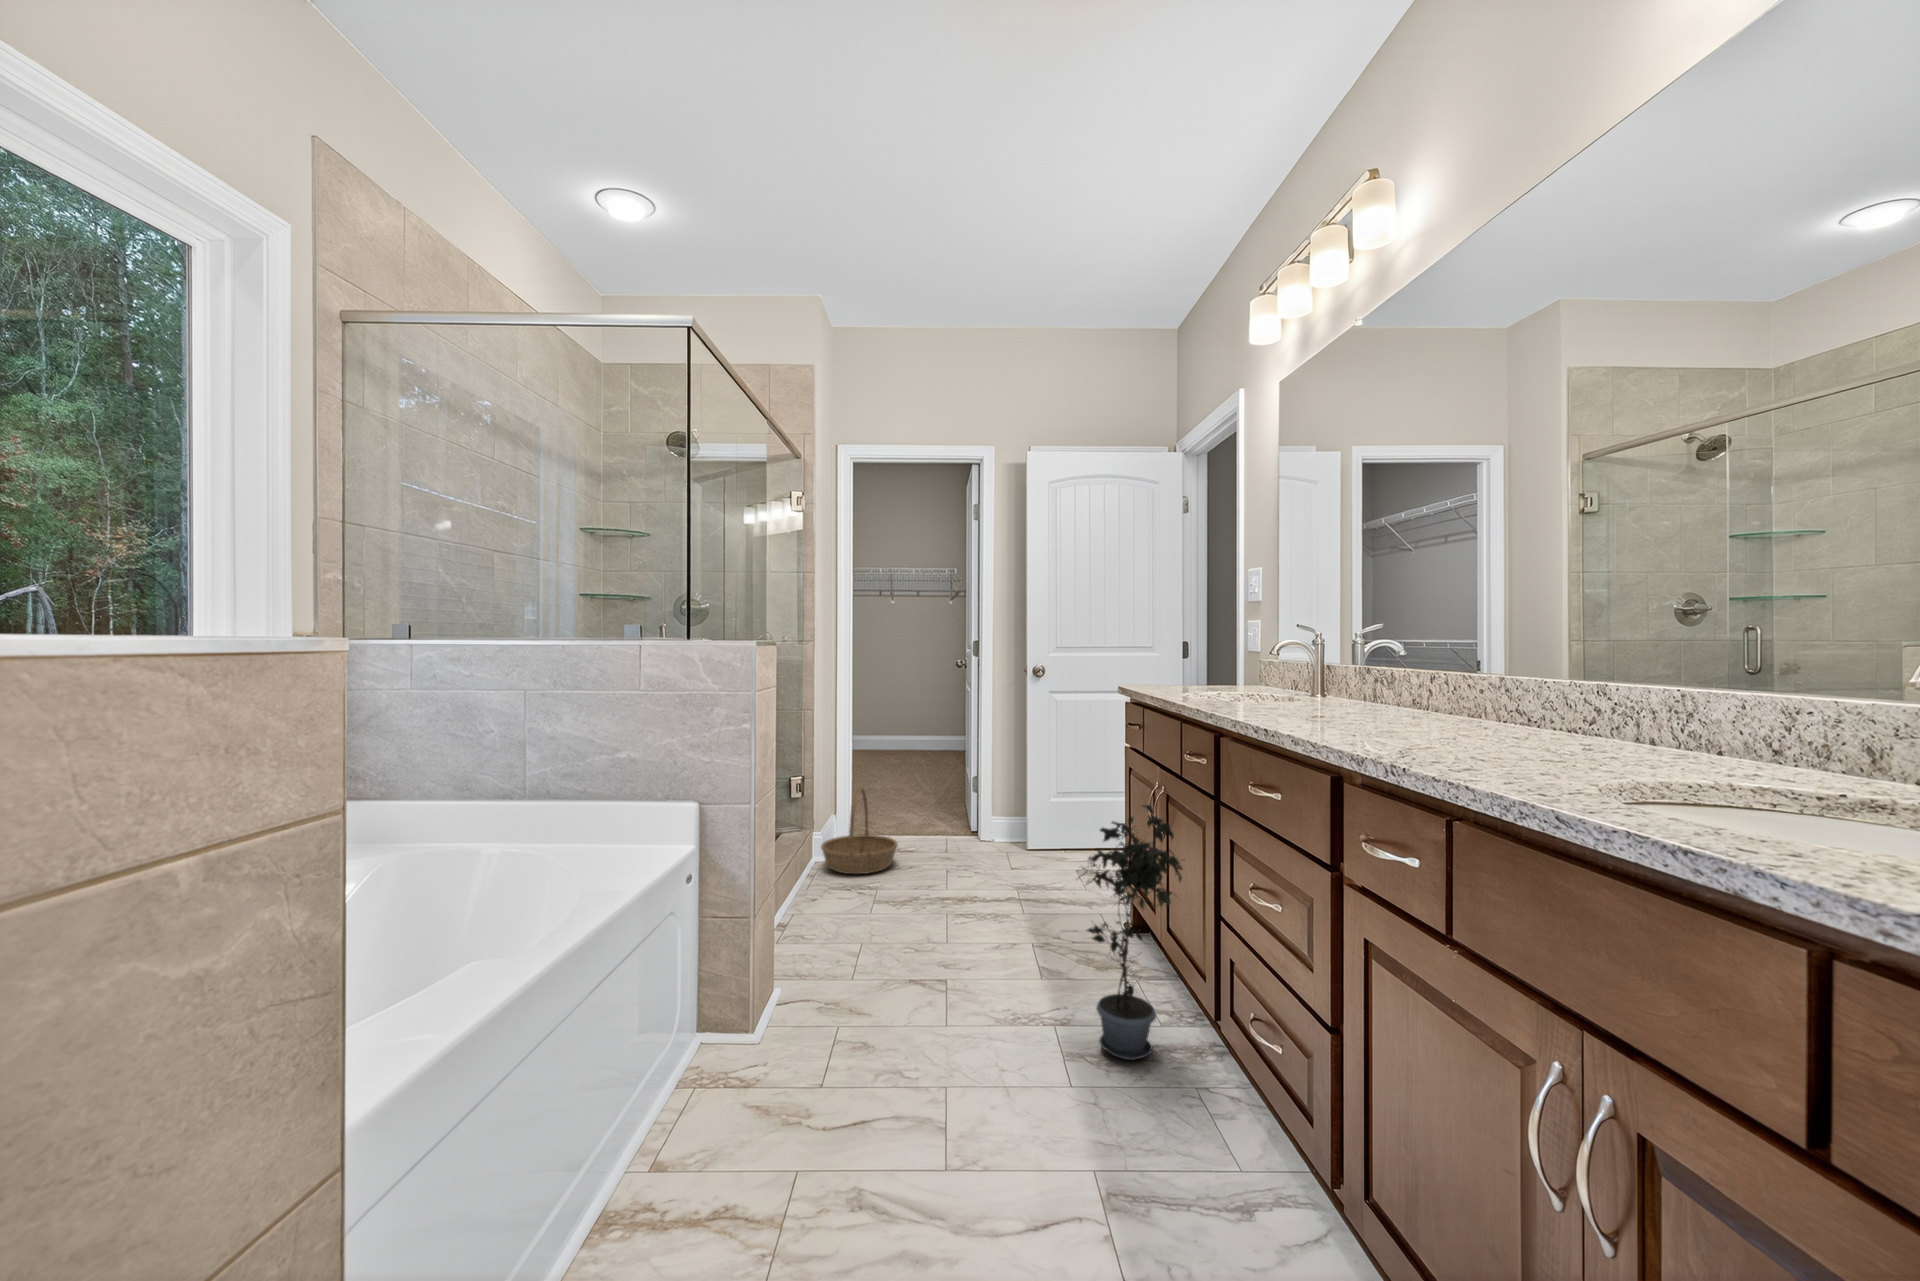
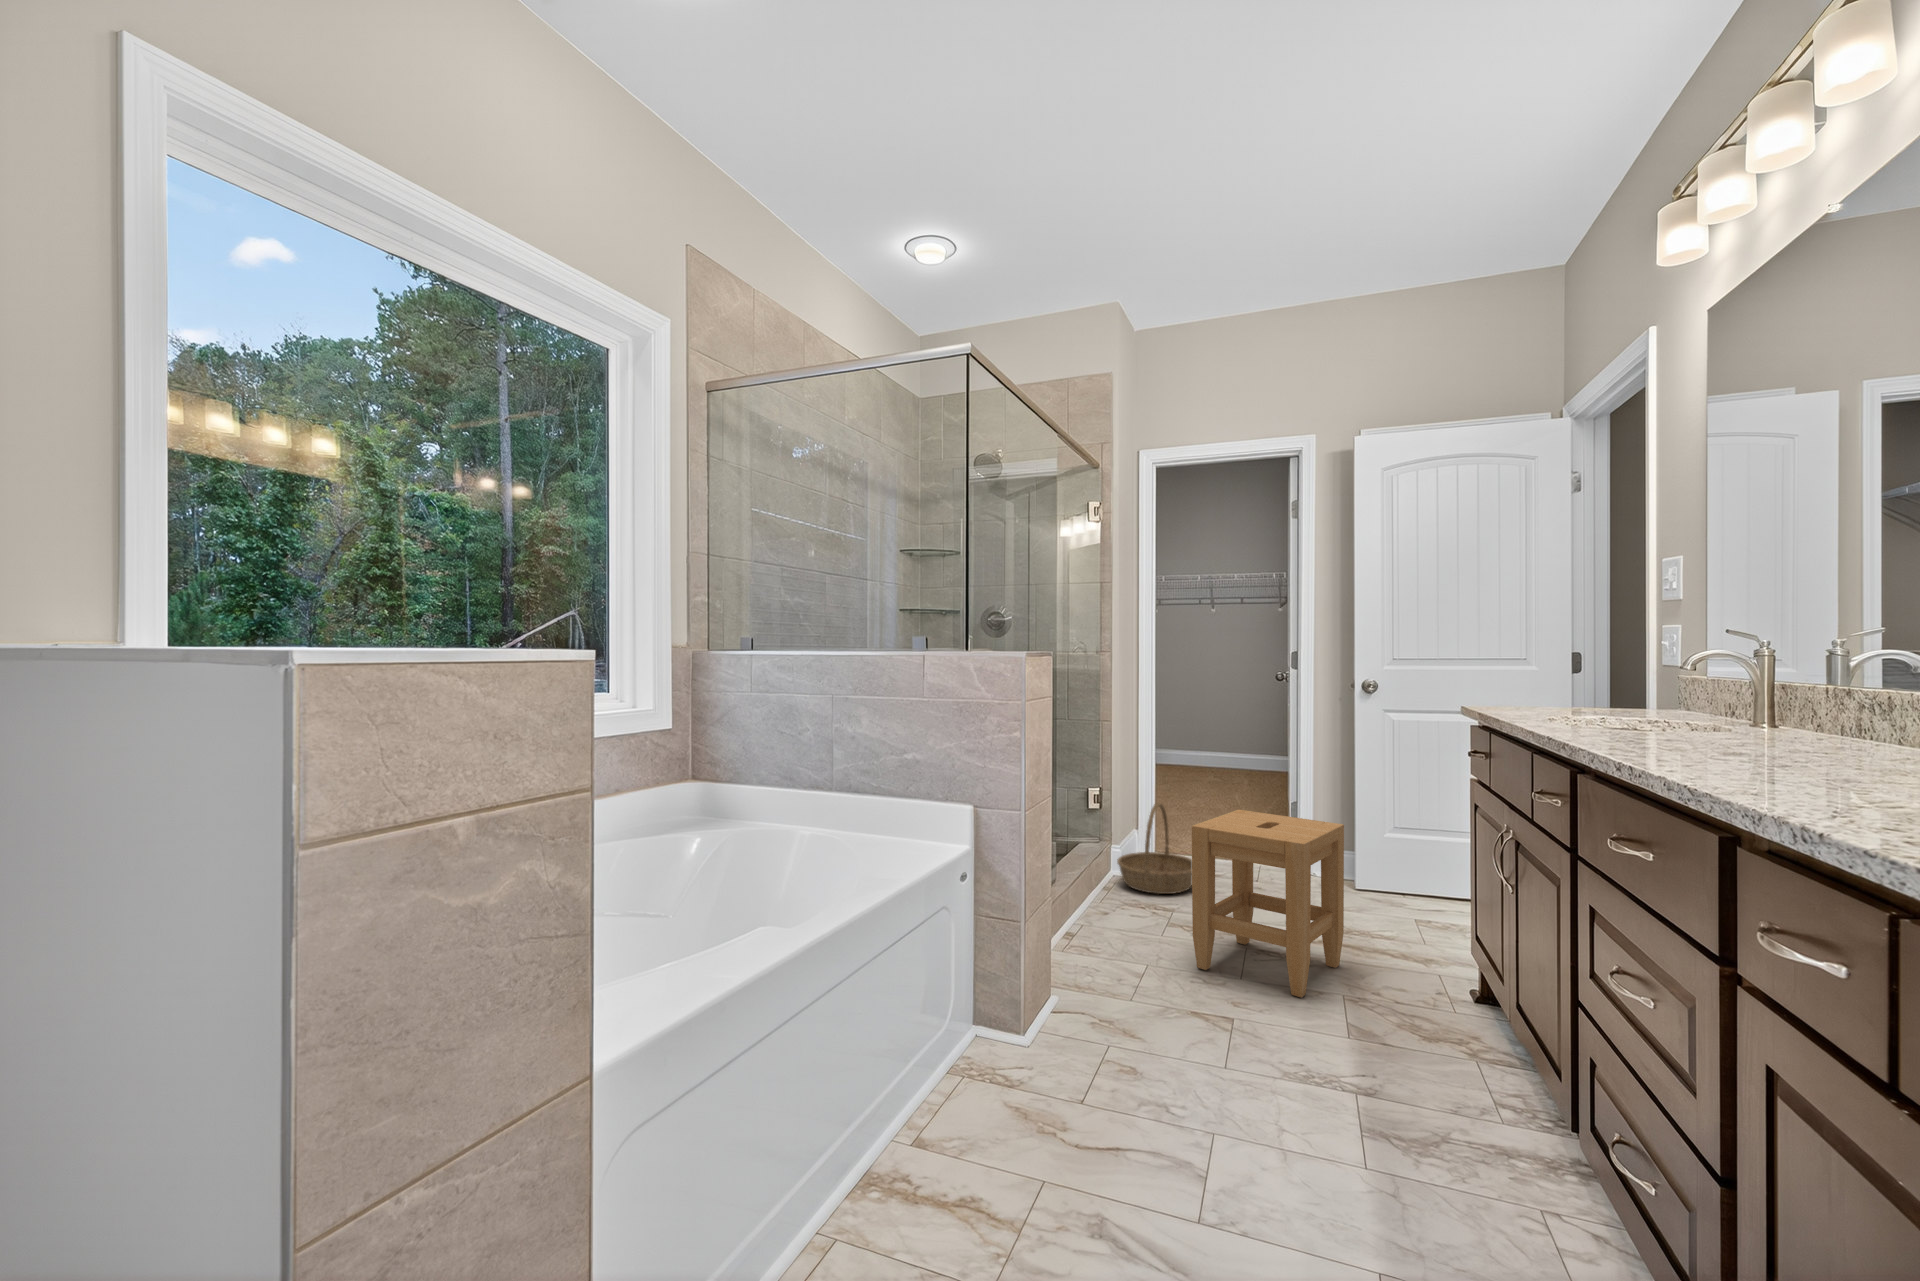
stool: none [903,787,1029,950] -> present [1192,810,1344,998]
potted plant: present [1079,805,1182,1060] -> none [1378,850,1532,1160]

